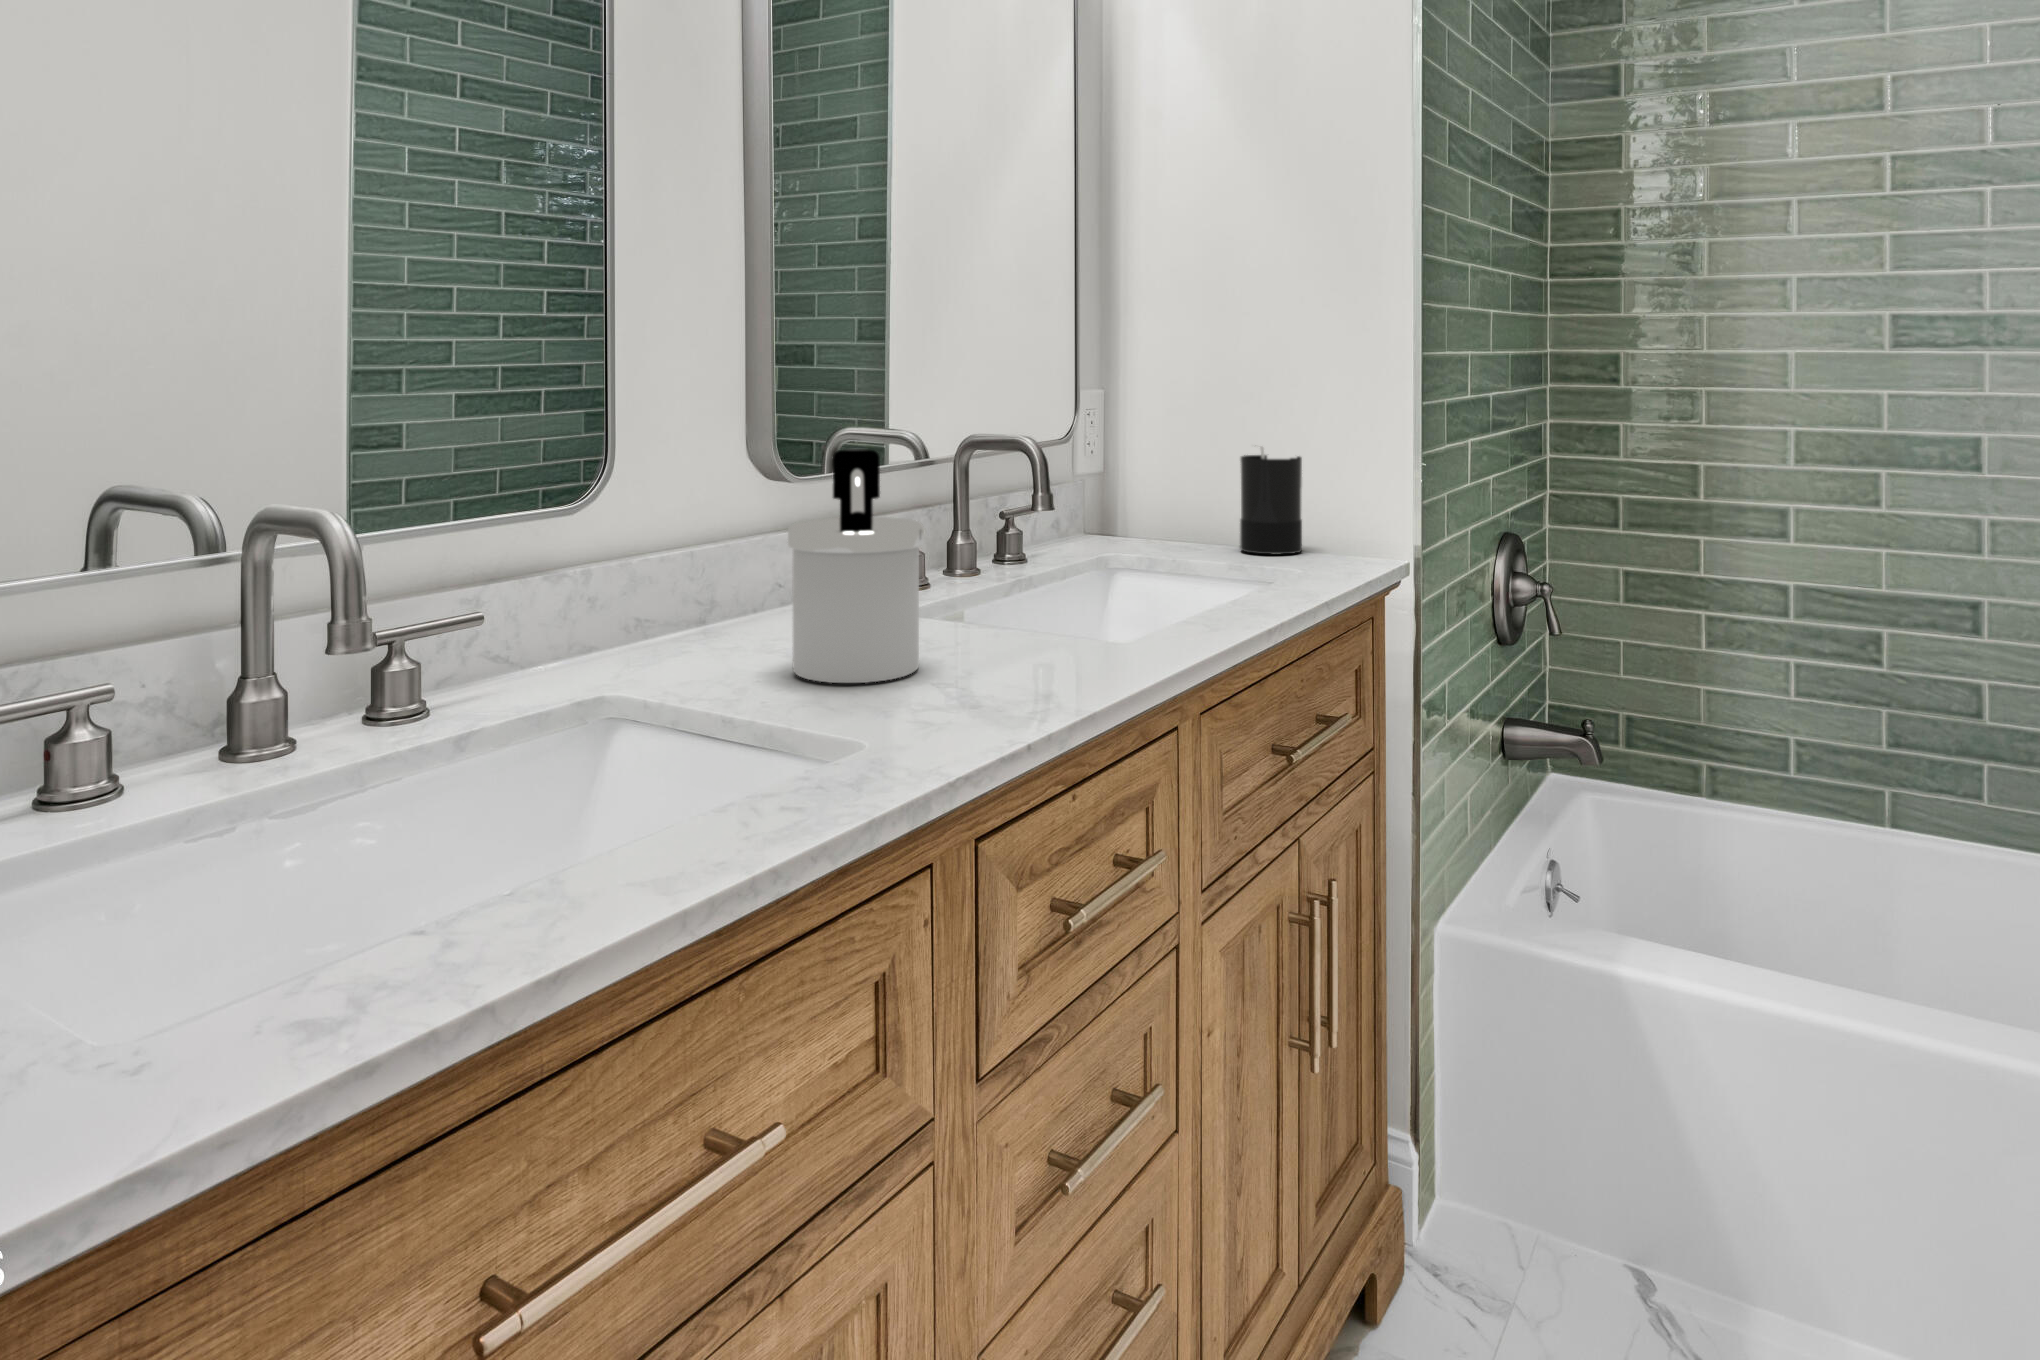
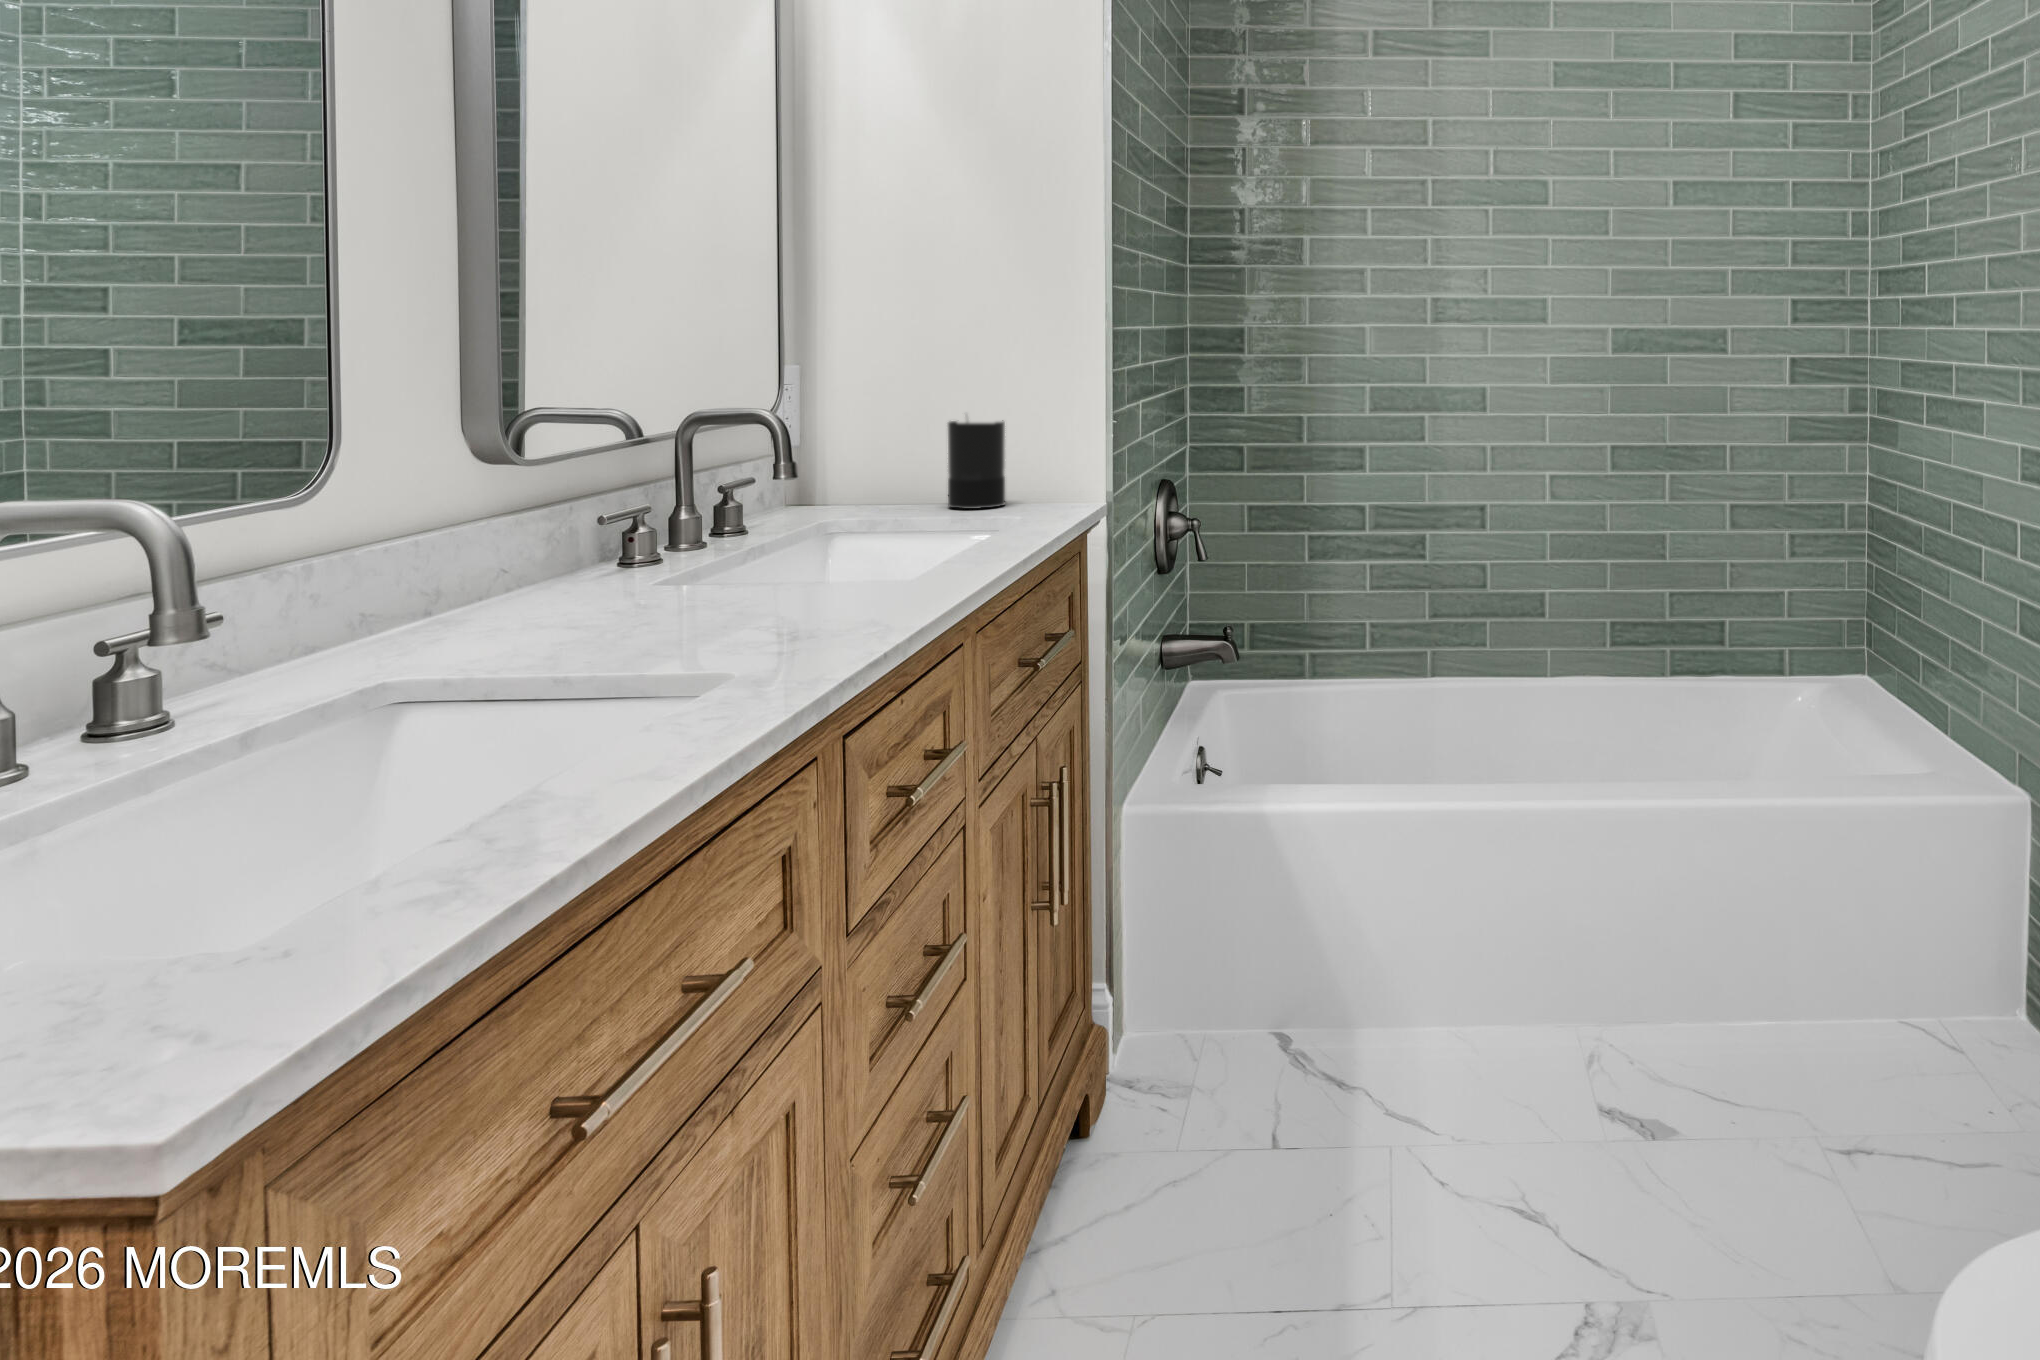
soap dispenser: present [788,449,924,683] -> none [585,423,729,640]

